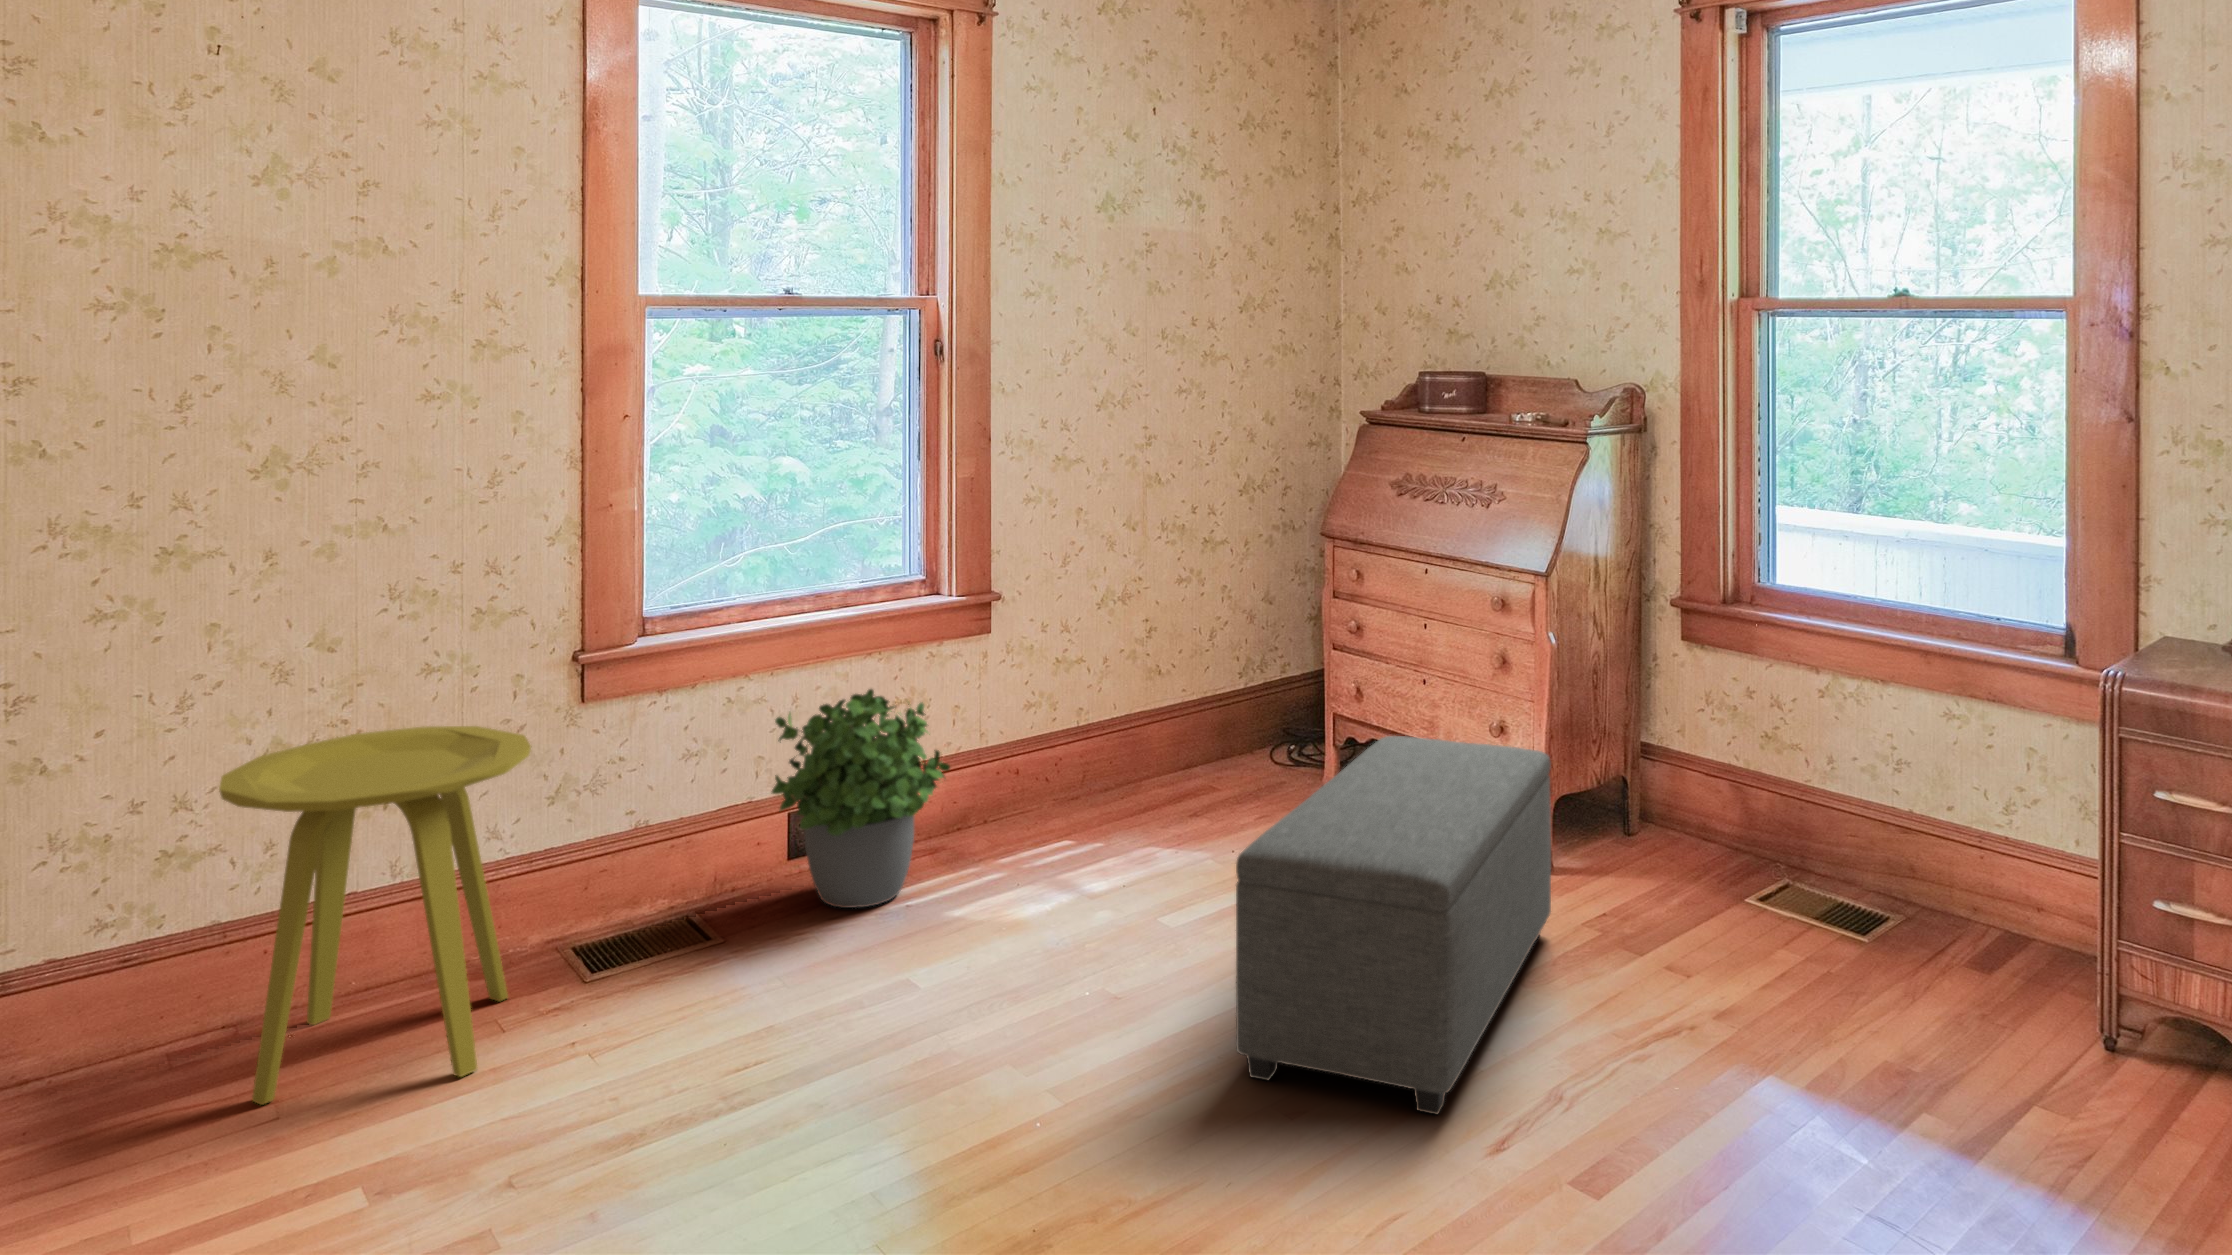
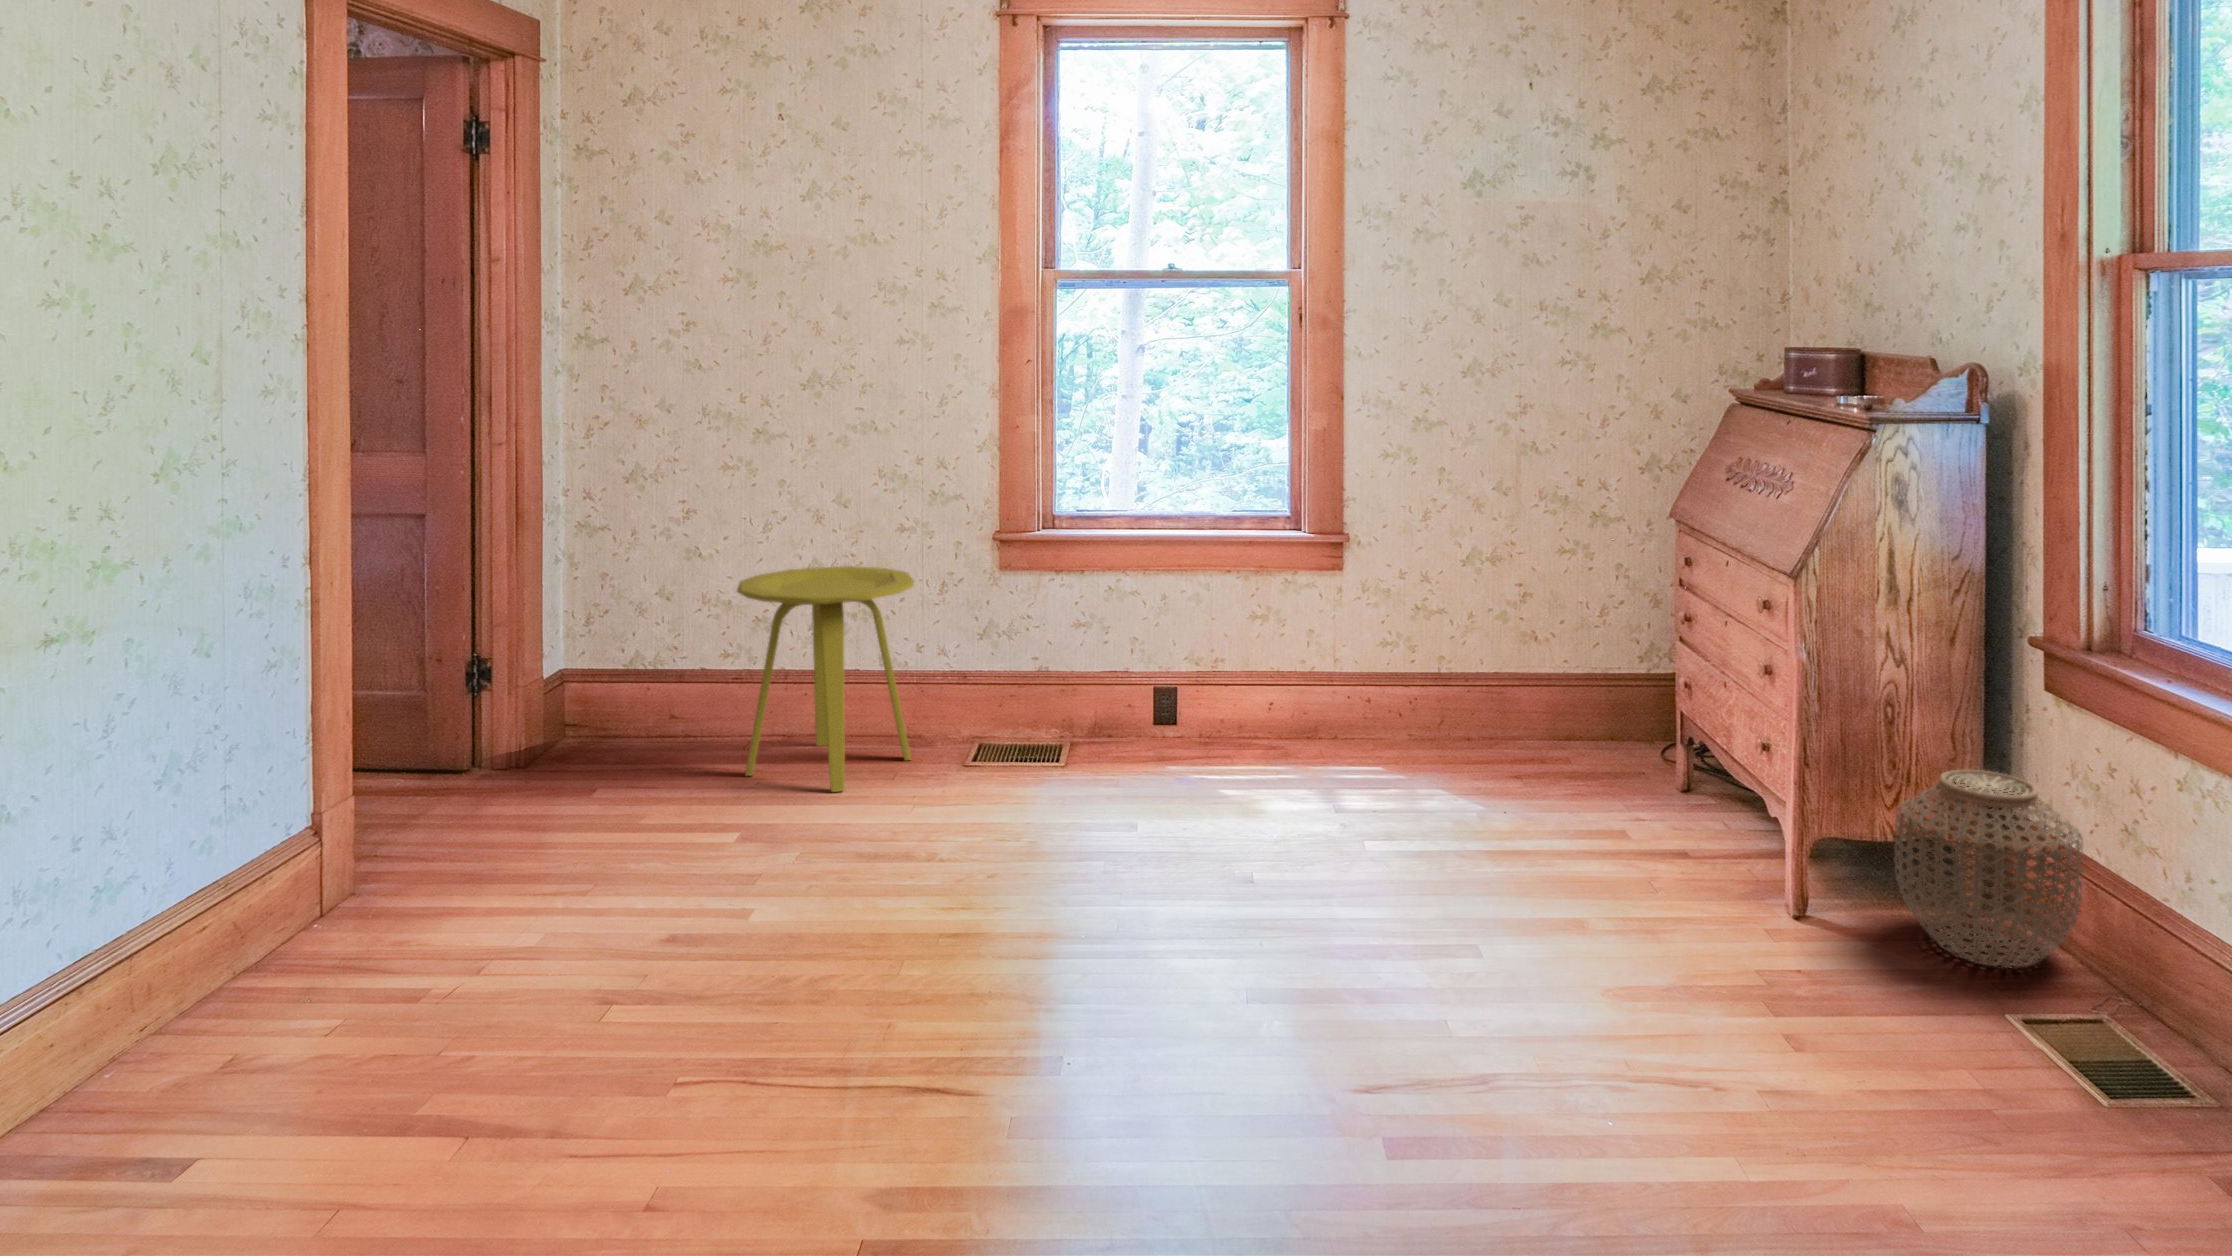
potted plant: present [772,689,950,908] -> none [1110,596,1249,768]
woven basket: none [1626,714,1762,869] -> present [1895,770,2083,968]
ottoman: present [1236,736,1551,1114] -> none [1208,711,1672,1031]

